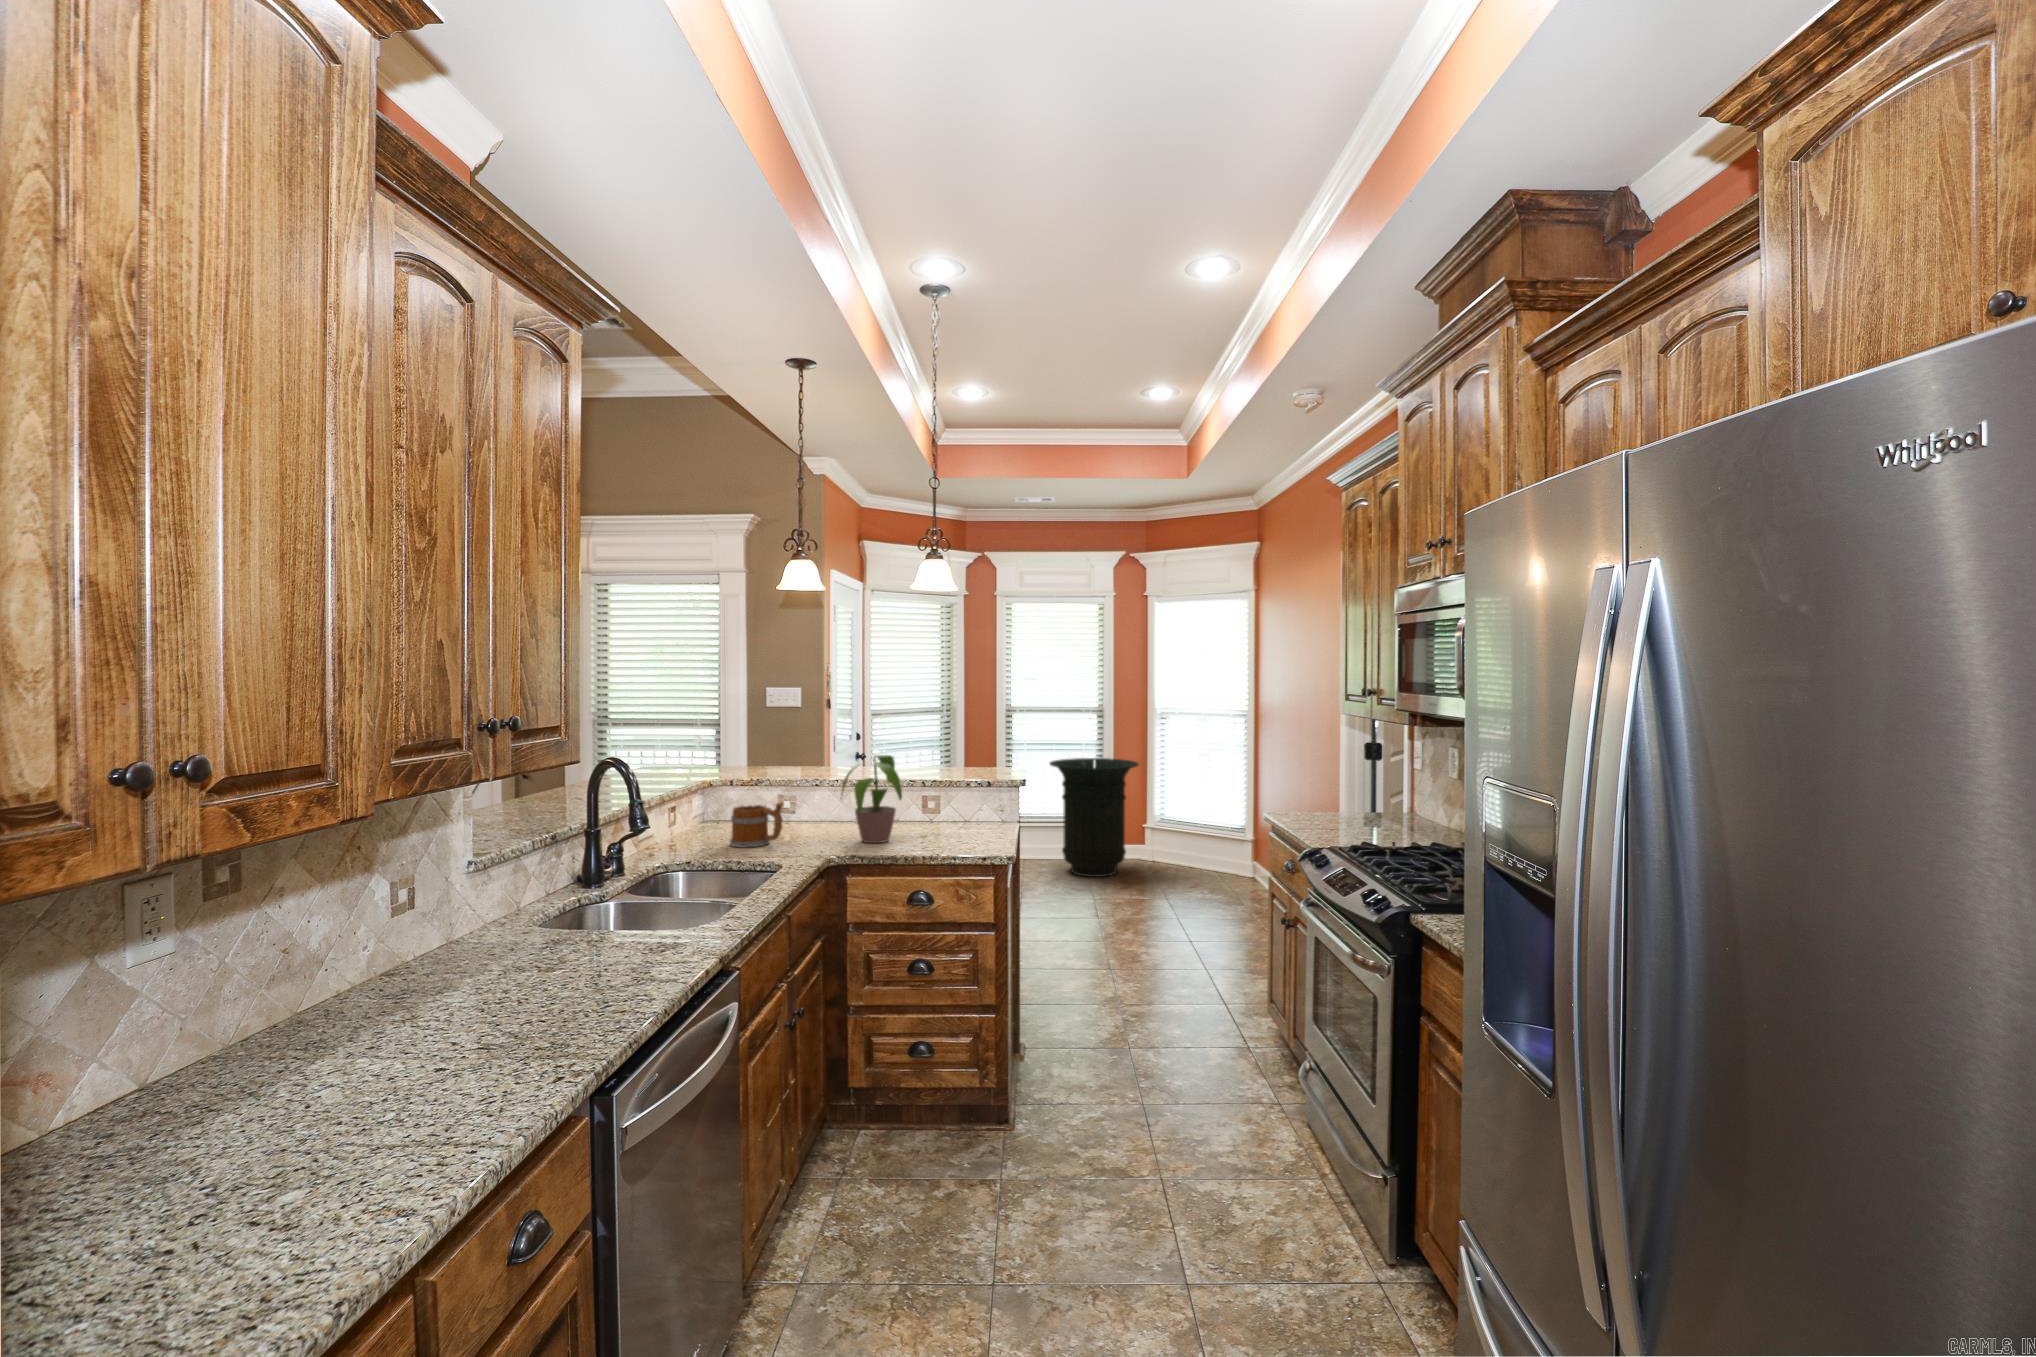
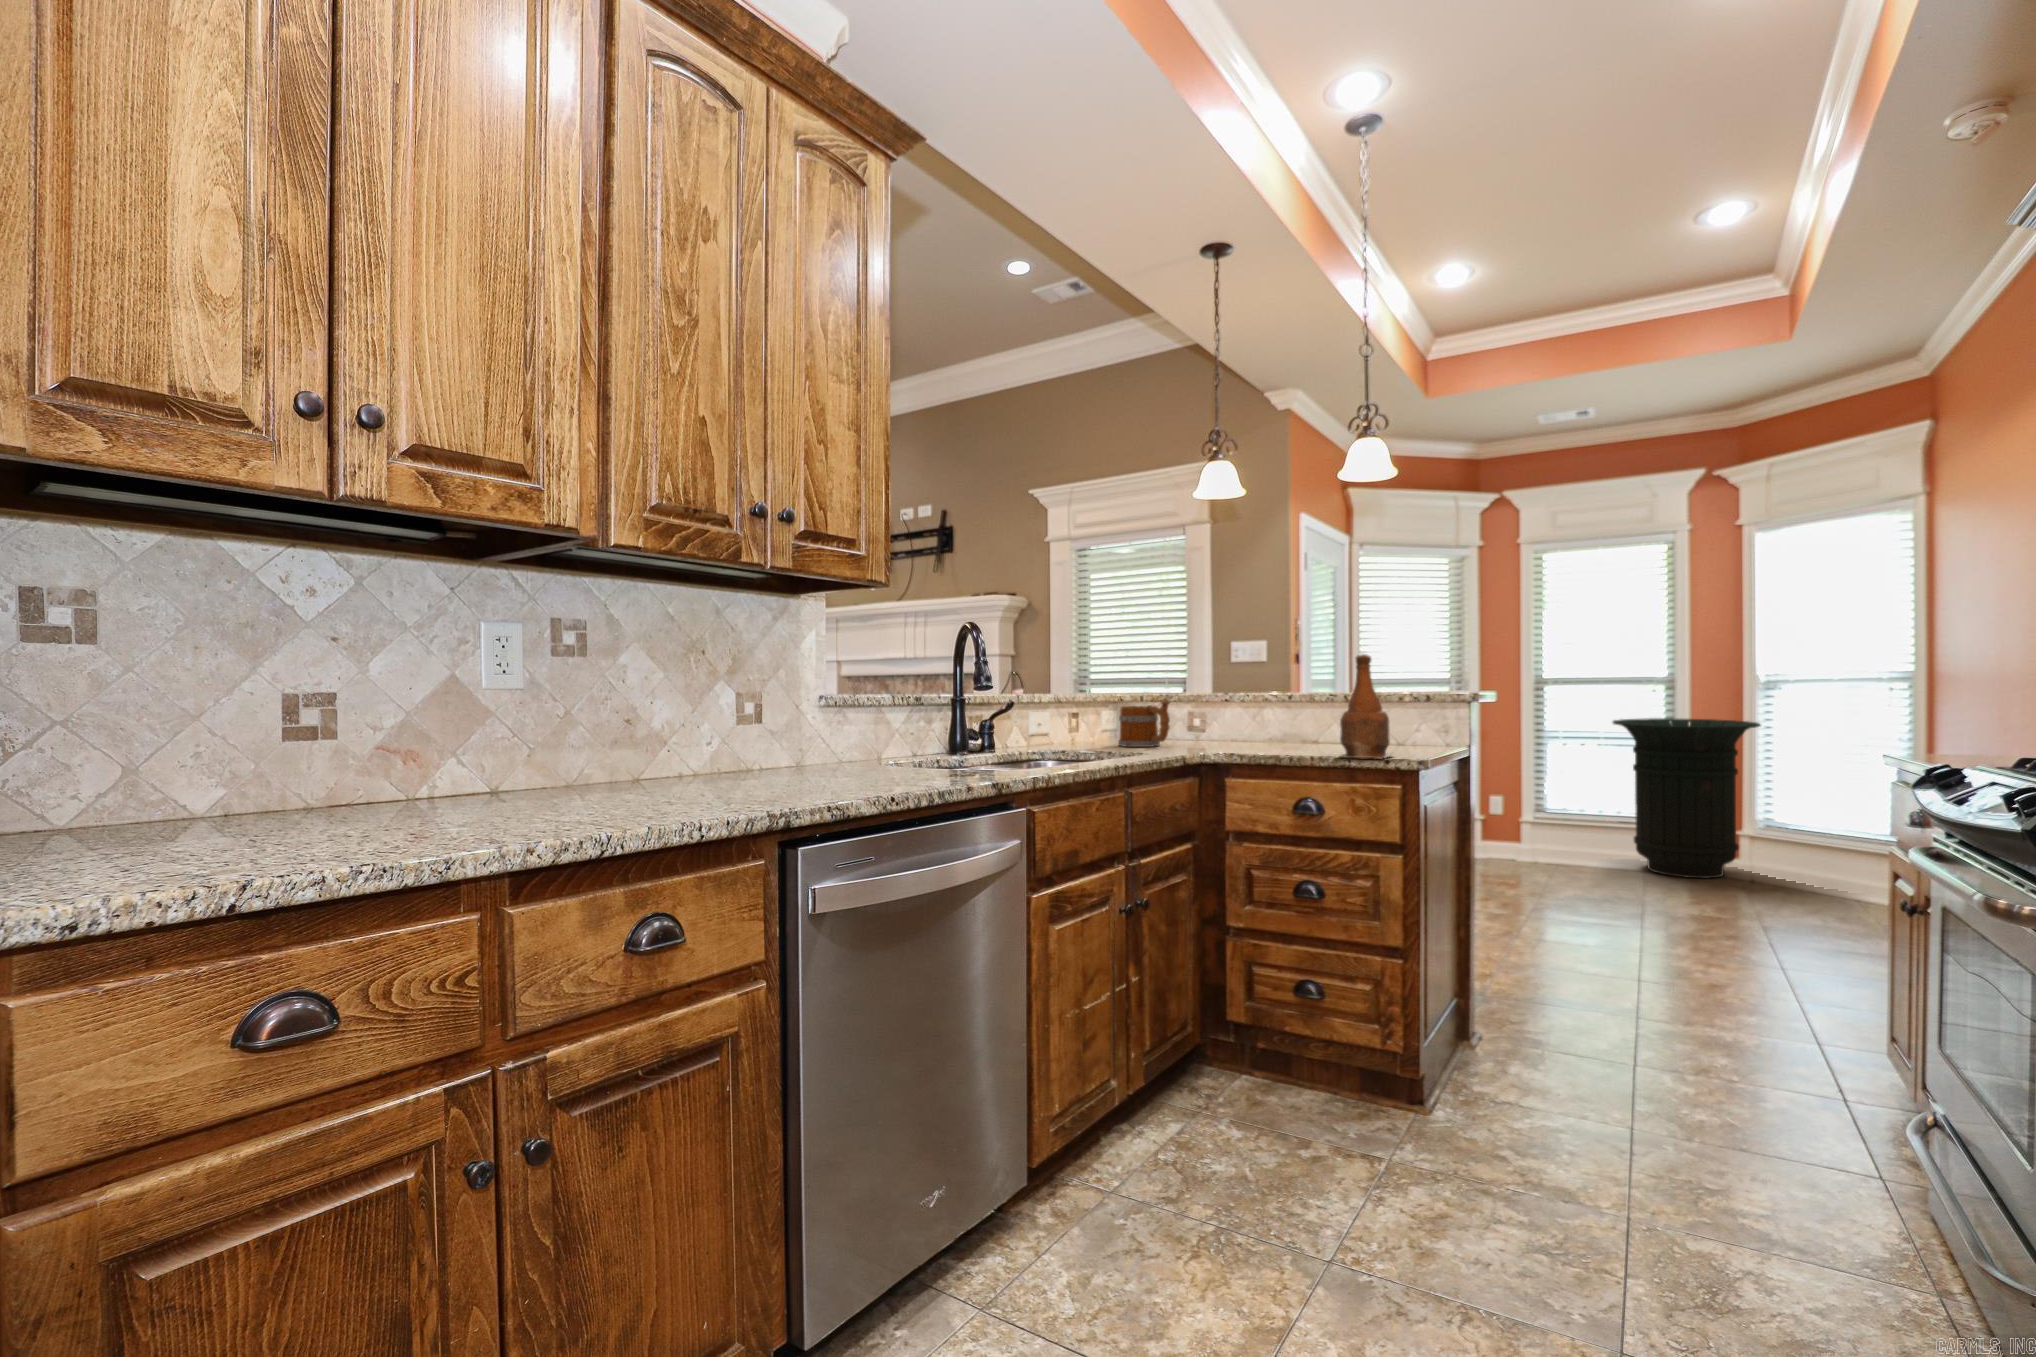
potted plant: present [842,755,902,843] -> none [1220,649,1325,750]
bottle: none [940,767,981,854] -> present [1340,654,1391,759]

